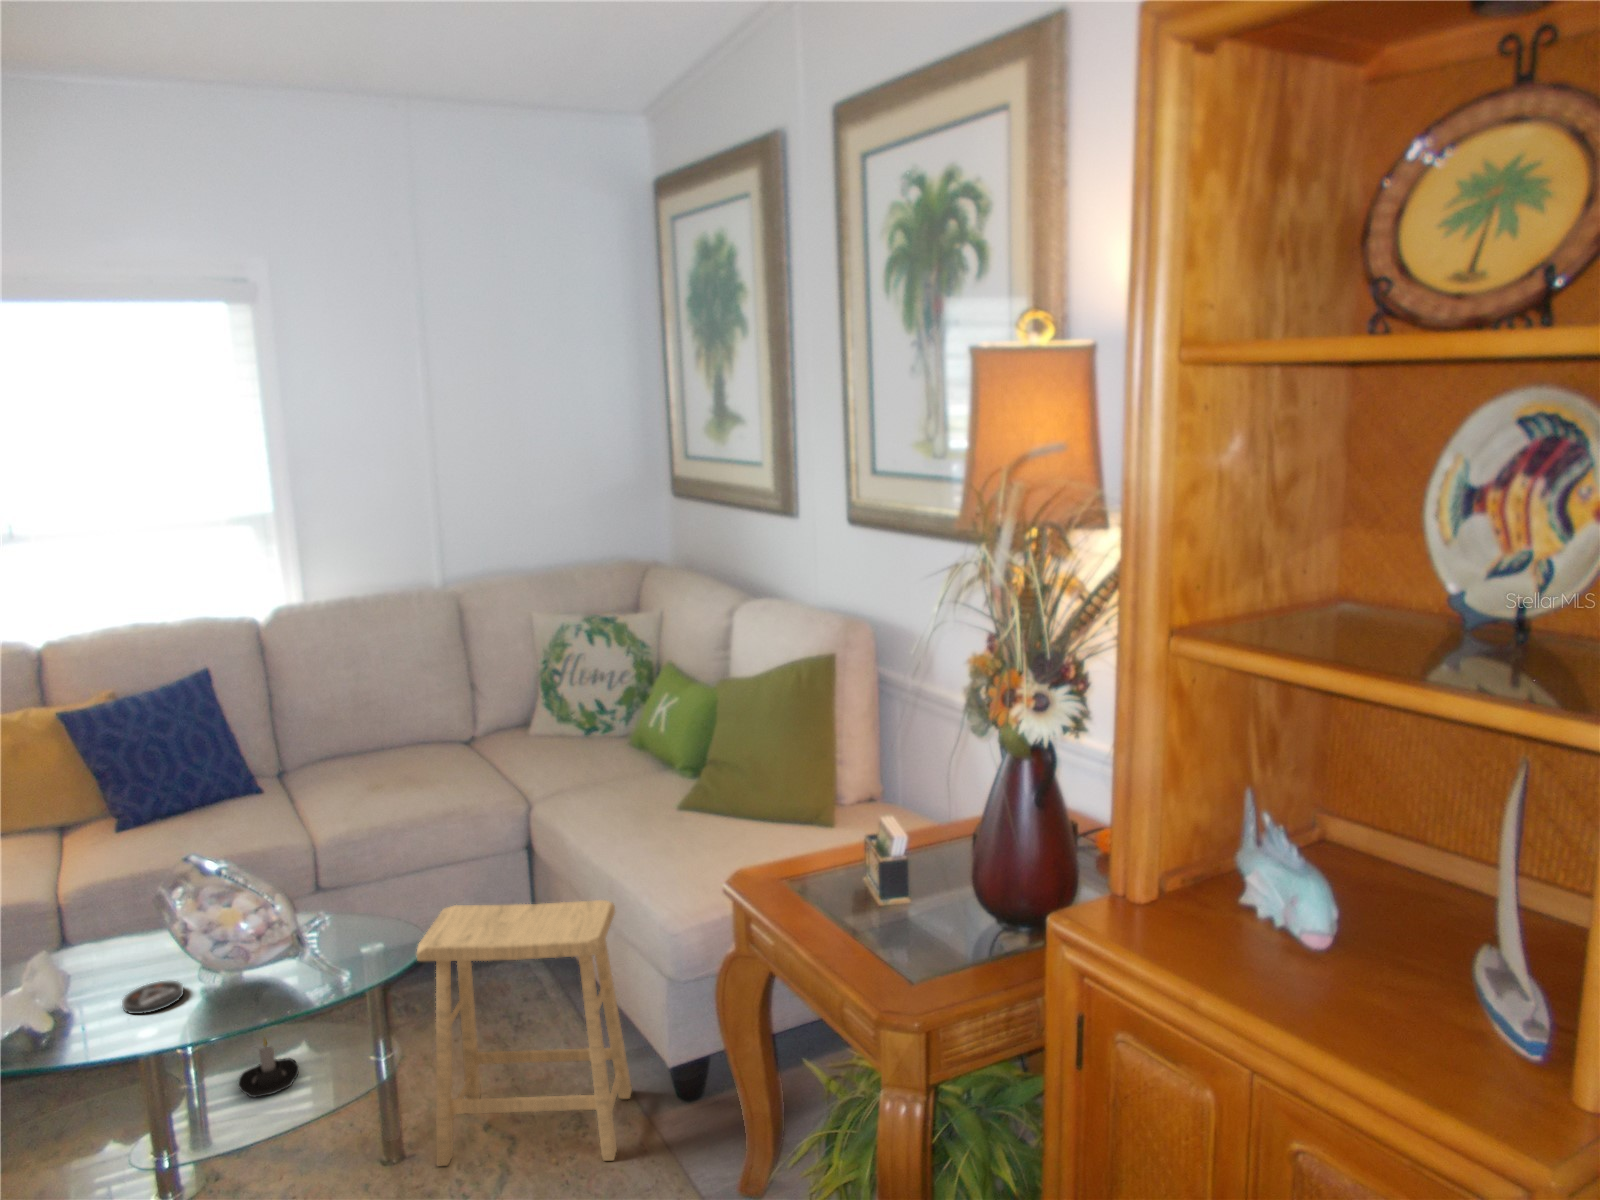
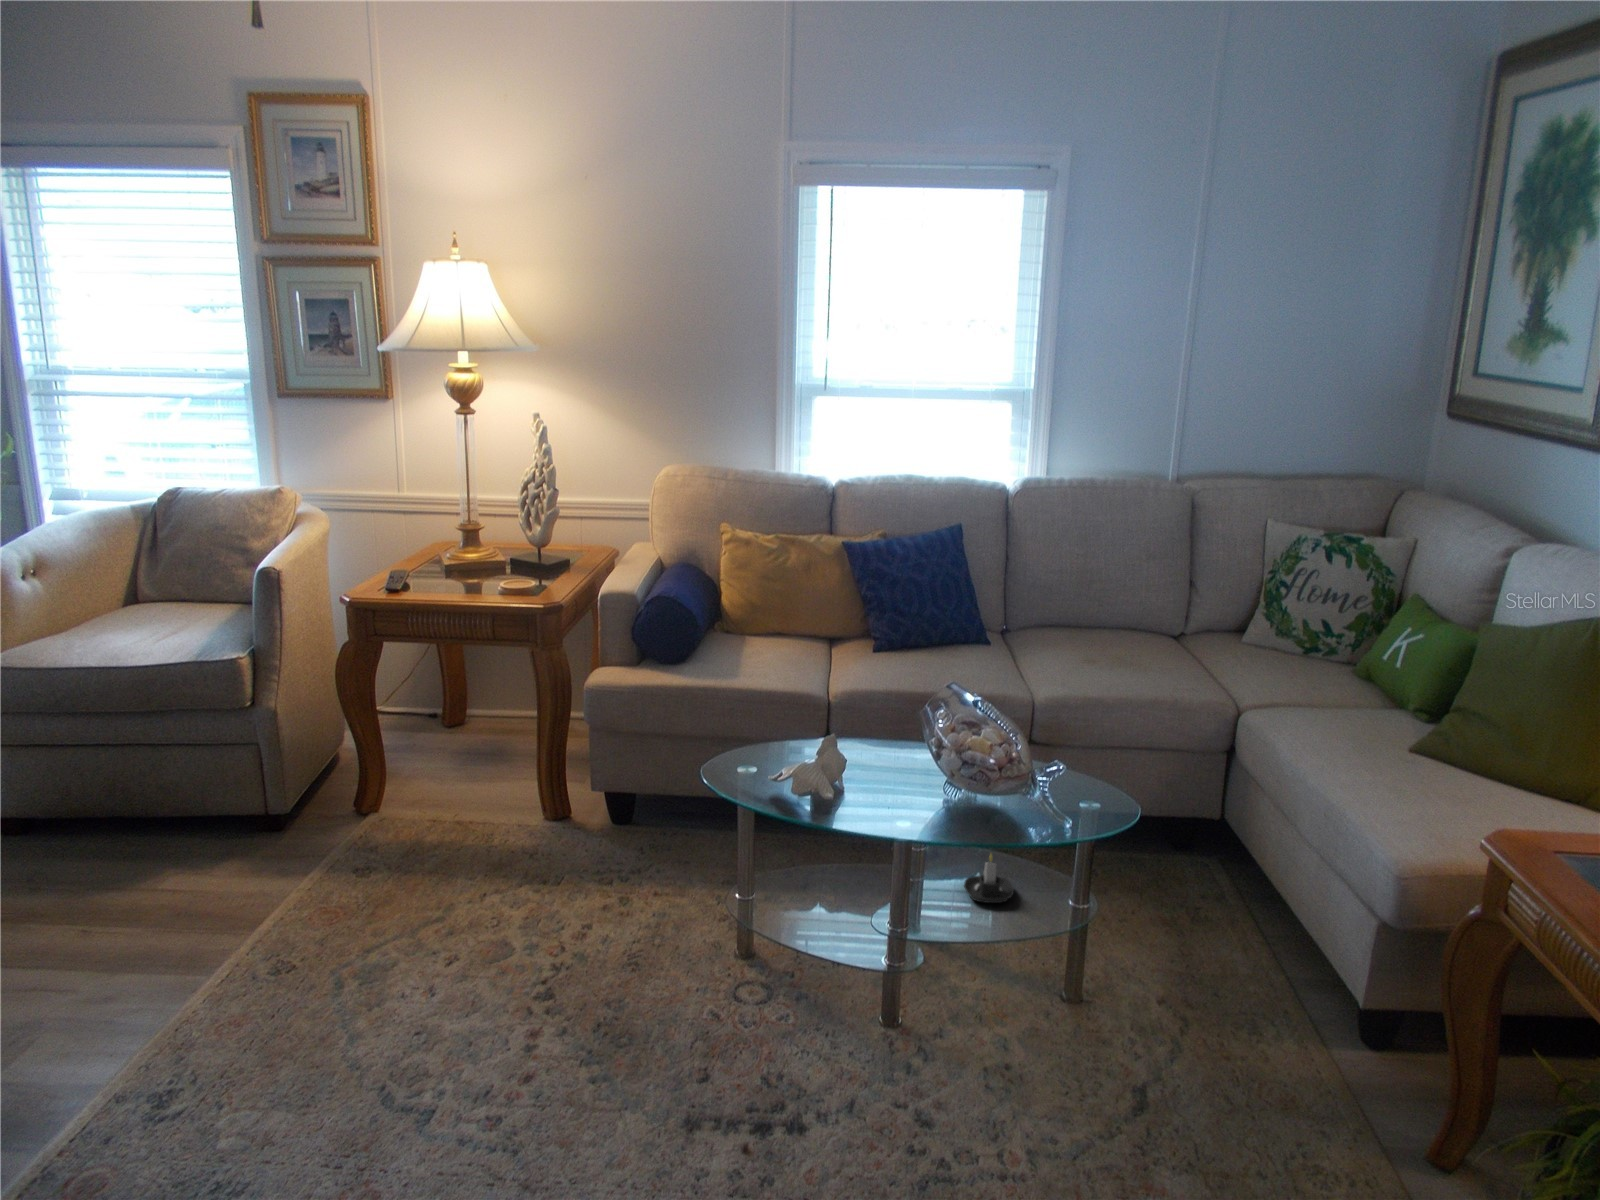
footstool: present [417,900,632,1166] -> none [1118,786,1338,1074]
coaster: present [122,981,184,1014] -> none [890,782,936,805]

